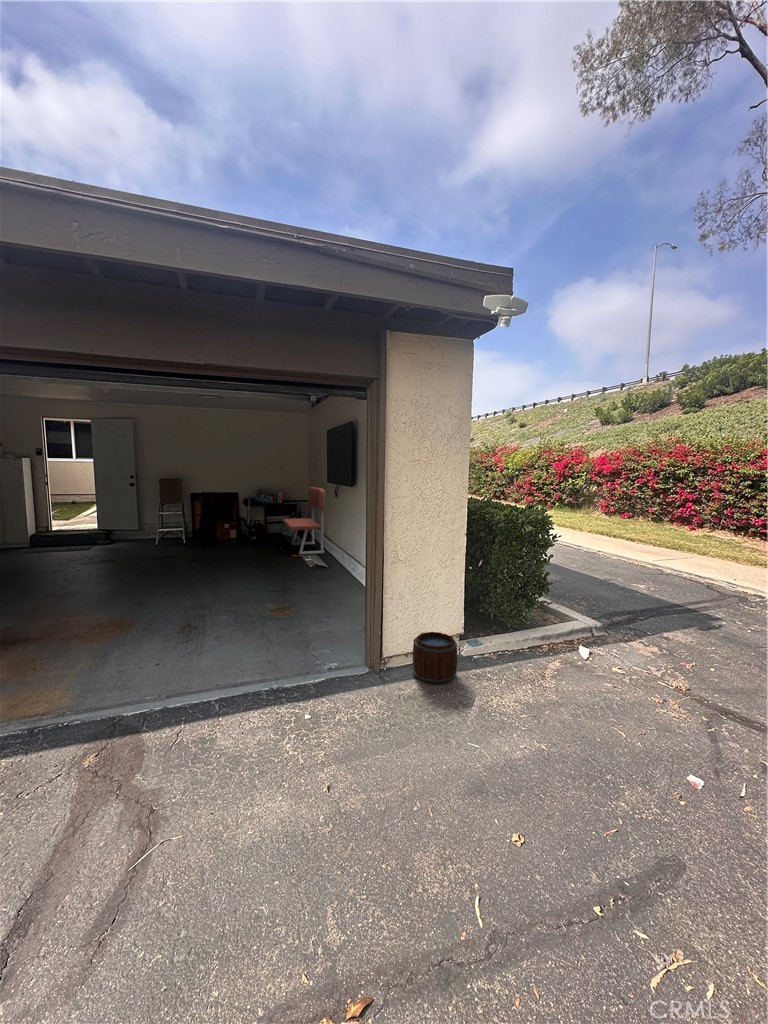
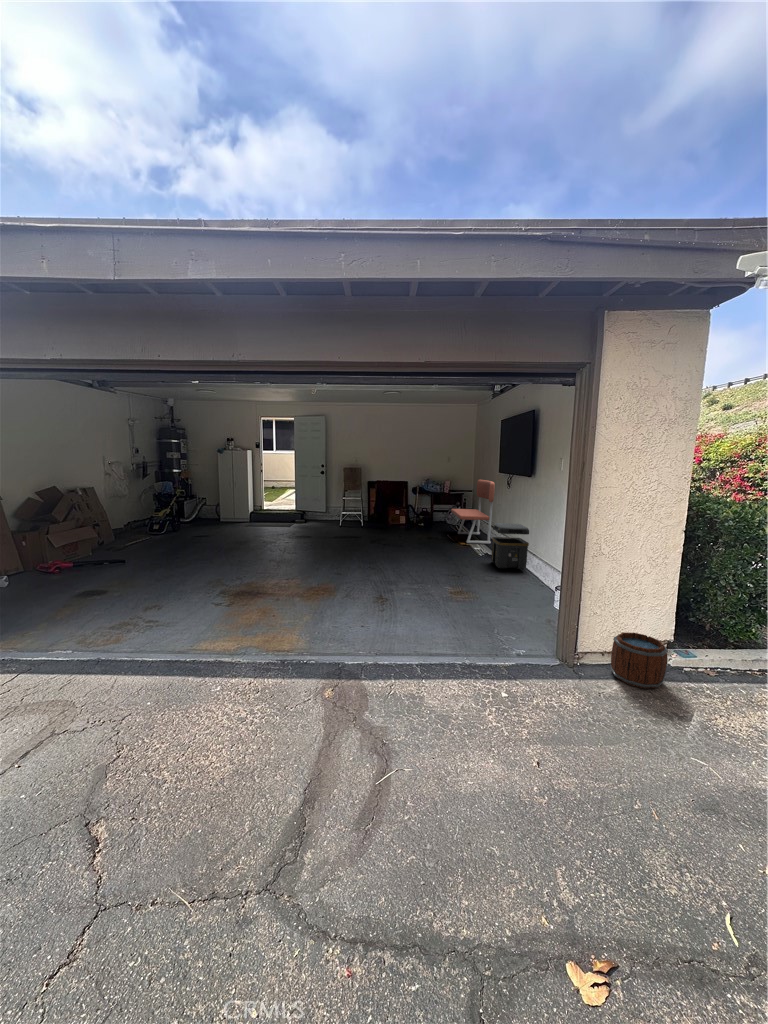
toolbox: none [320,532,355,579] -> present [491,523,529,569]

